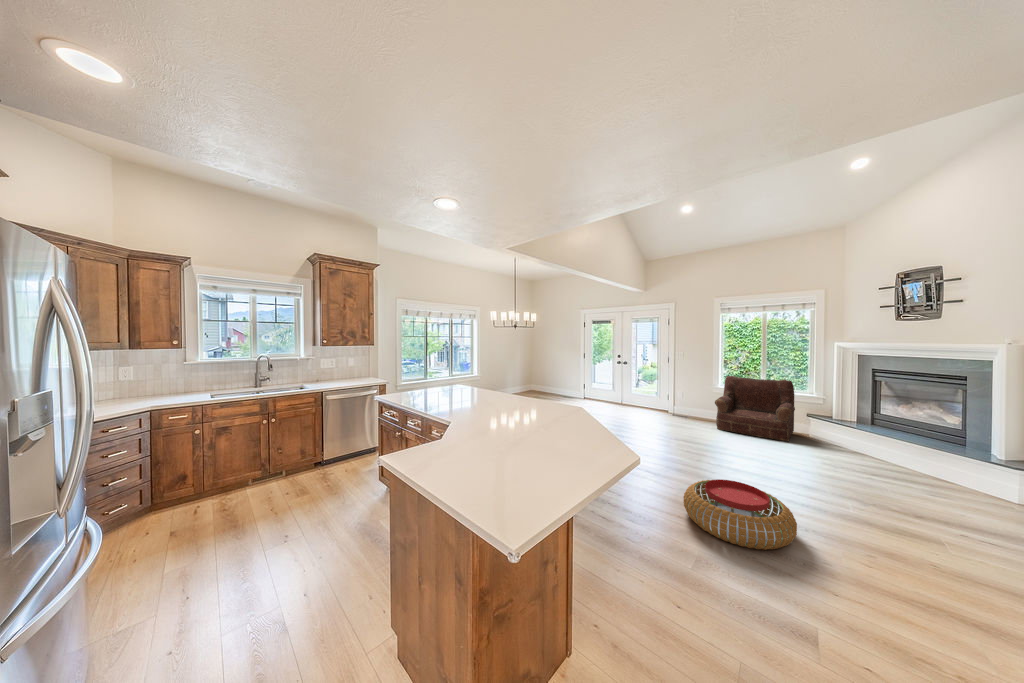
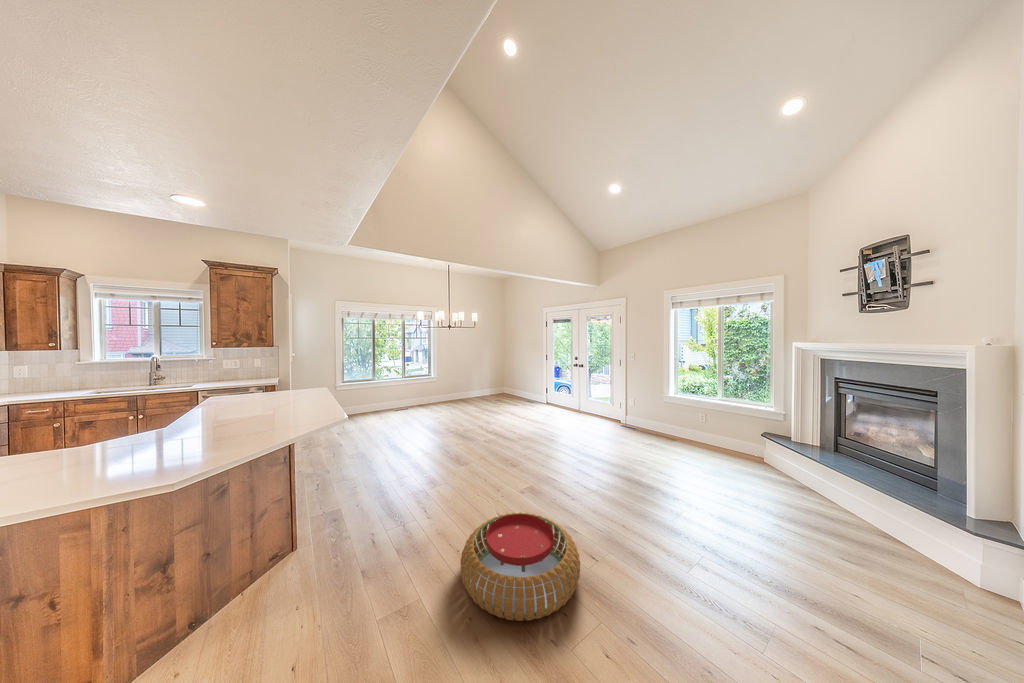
armchair: present [715,376,795,441] -> none [651,382,746,465]

